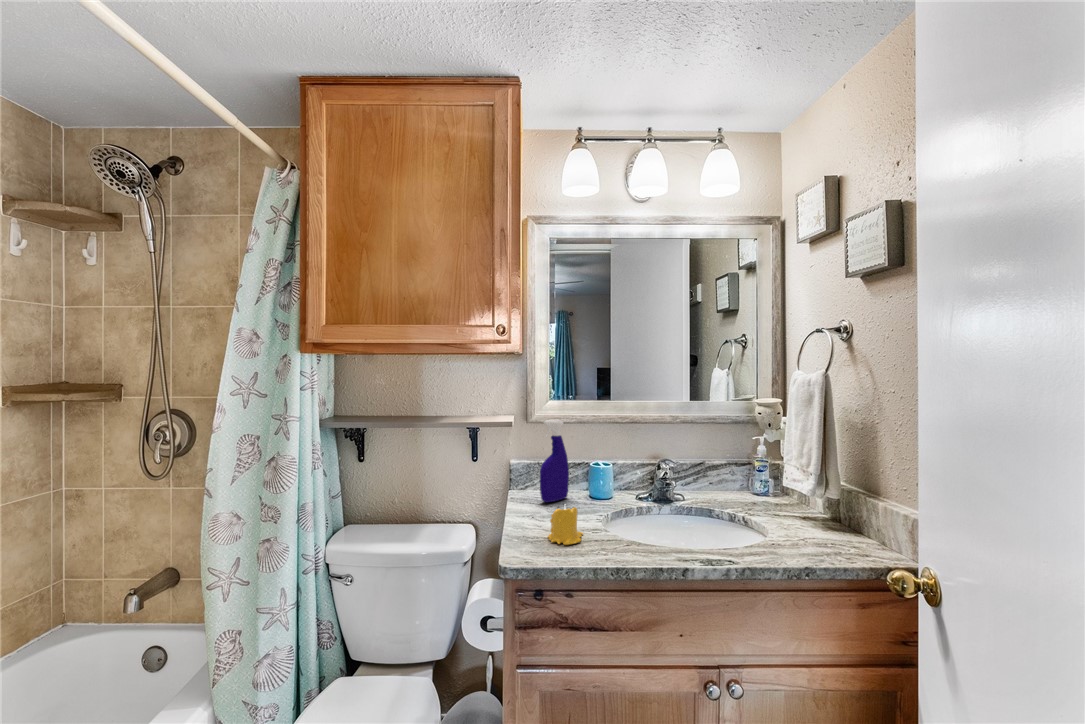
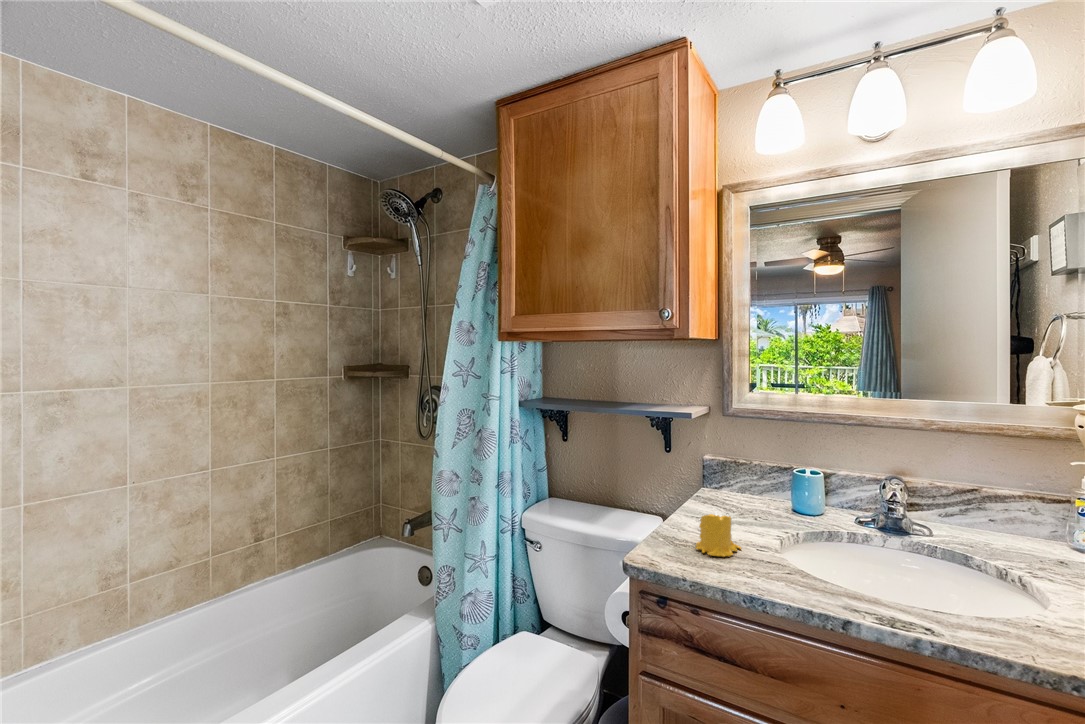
spray bottle: present [540,419,569,502] -> none [718,415,758,507]

